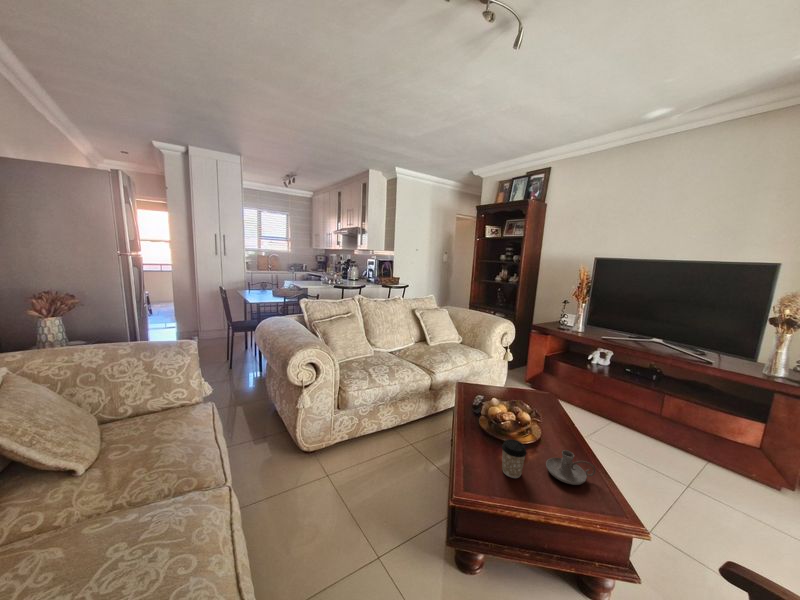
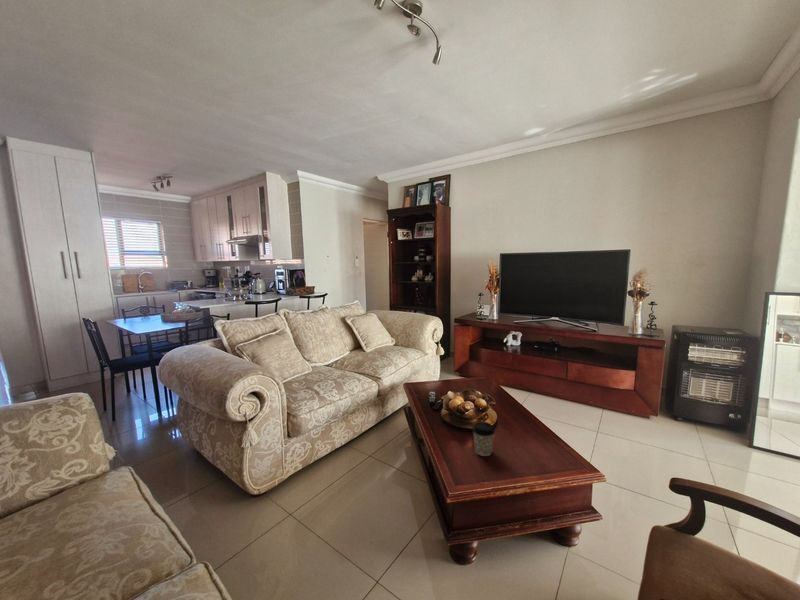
candle holder: present [546,450,596,485] -> none [508,420,546,448]

